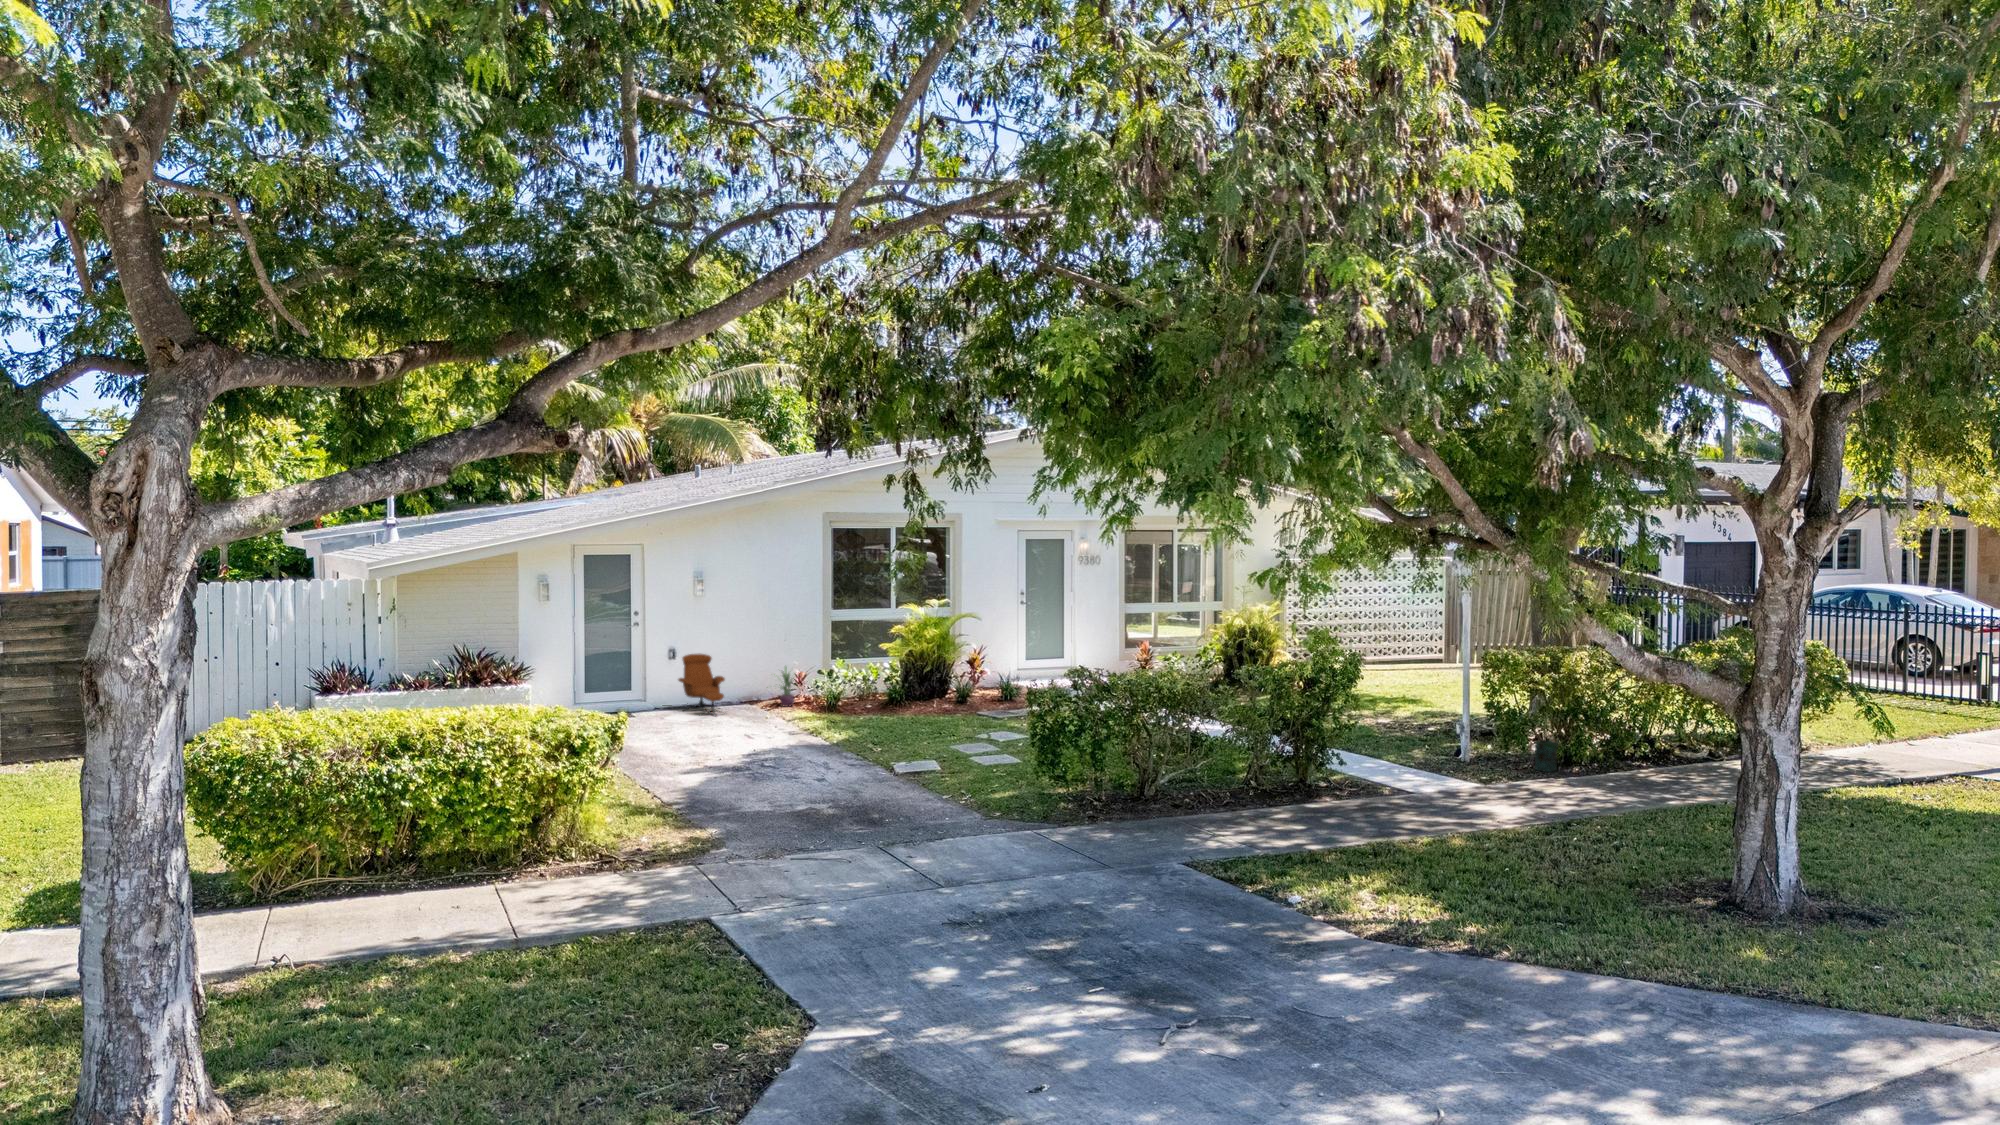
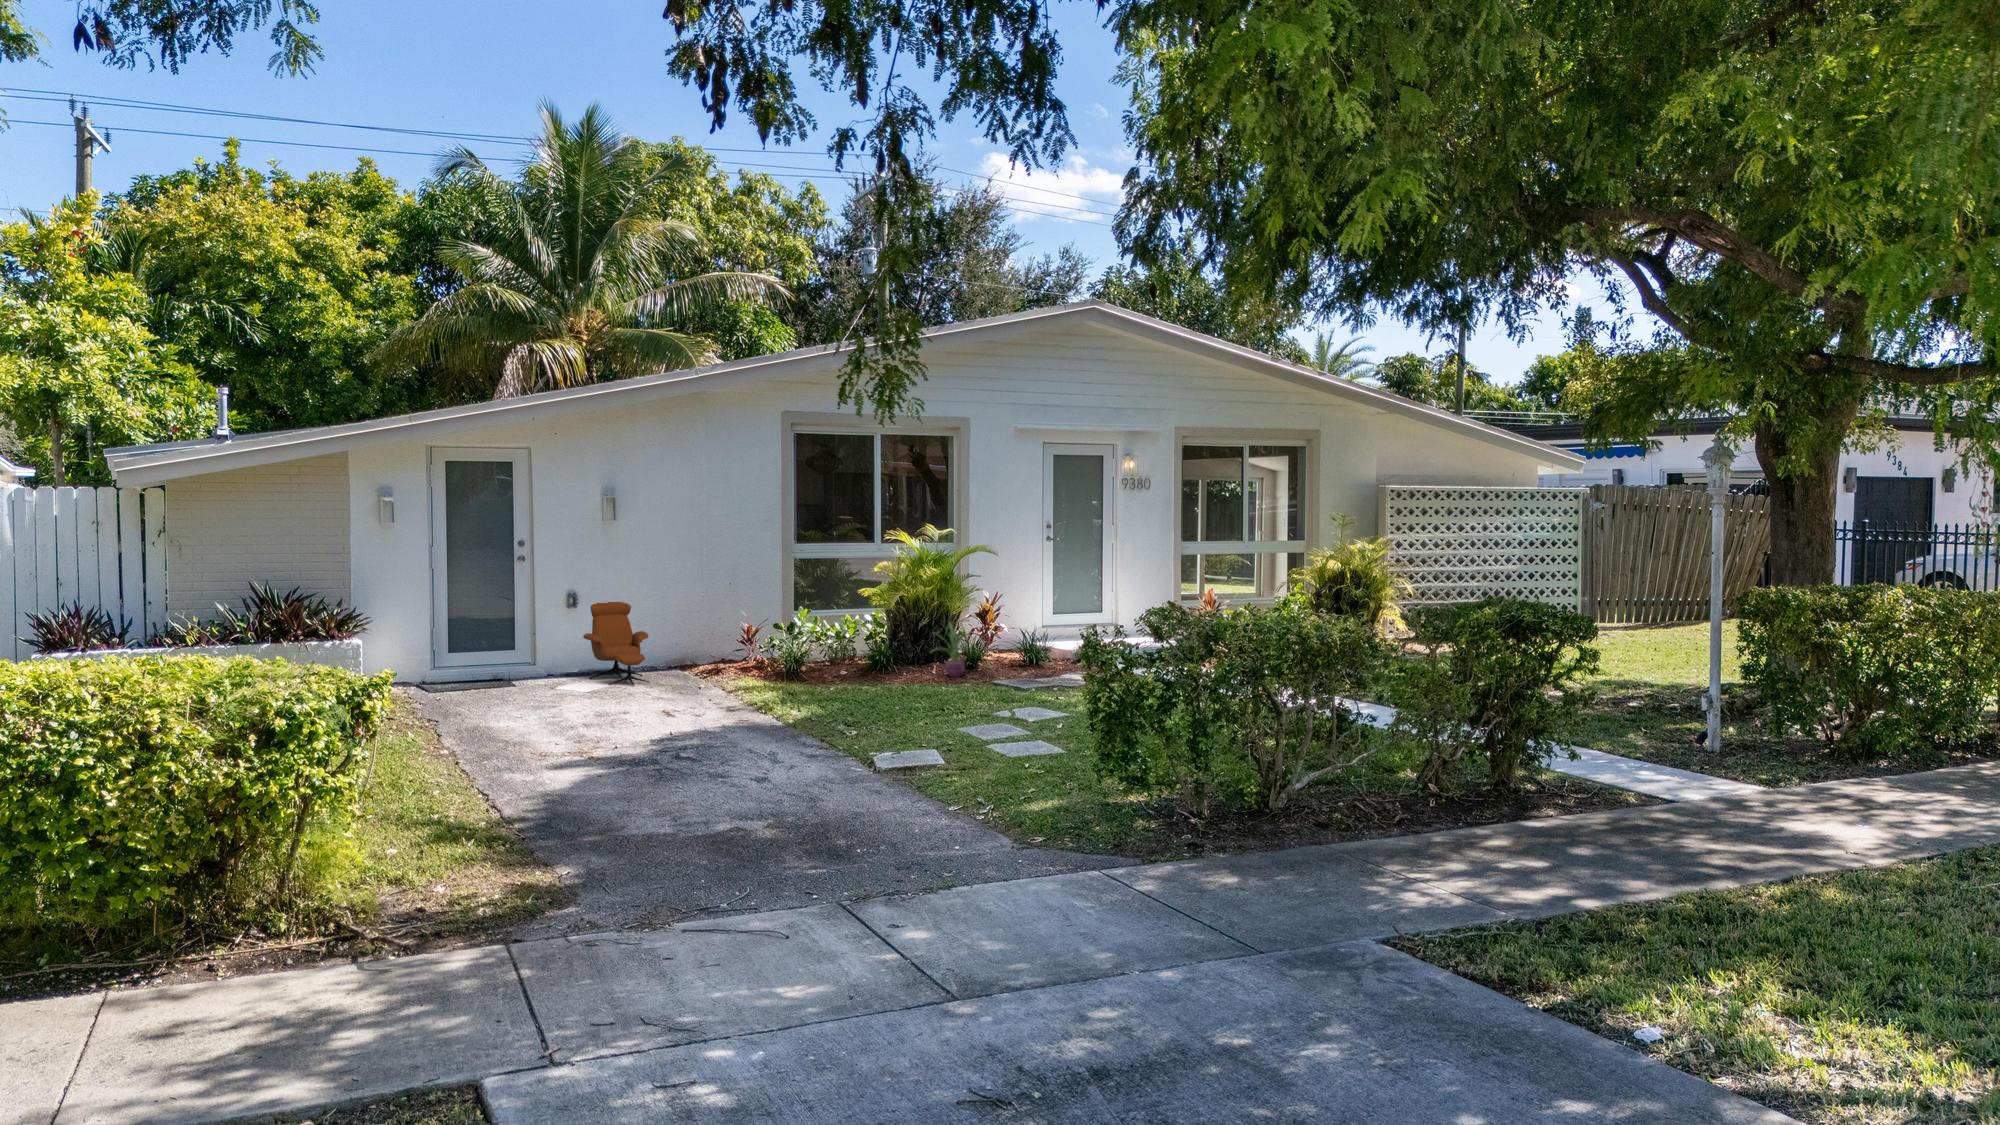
decorative plant: present [780,667,795,707] -> present [942,622,965,677]
watering can: present [1535,734,1562,772] -> none [1832,712,1873,768]

